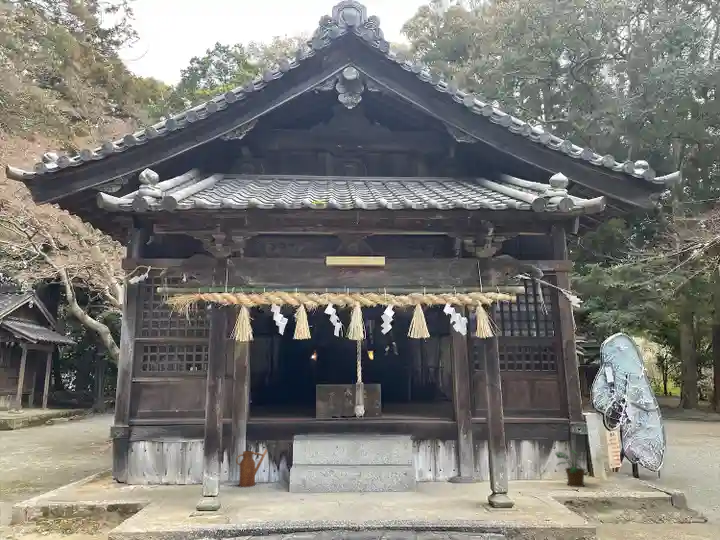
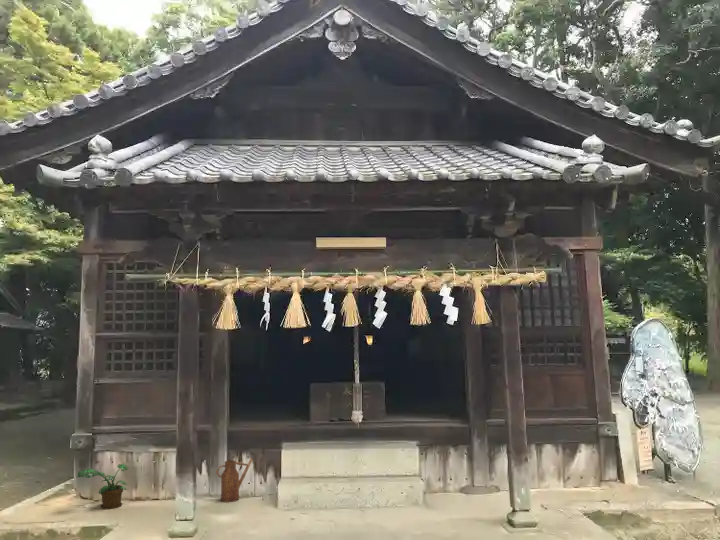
potted plant: present [556,450,585,487] -> present [78,464,129,509]

